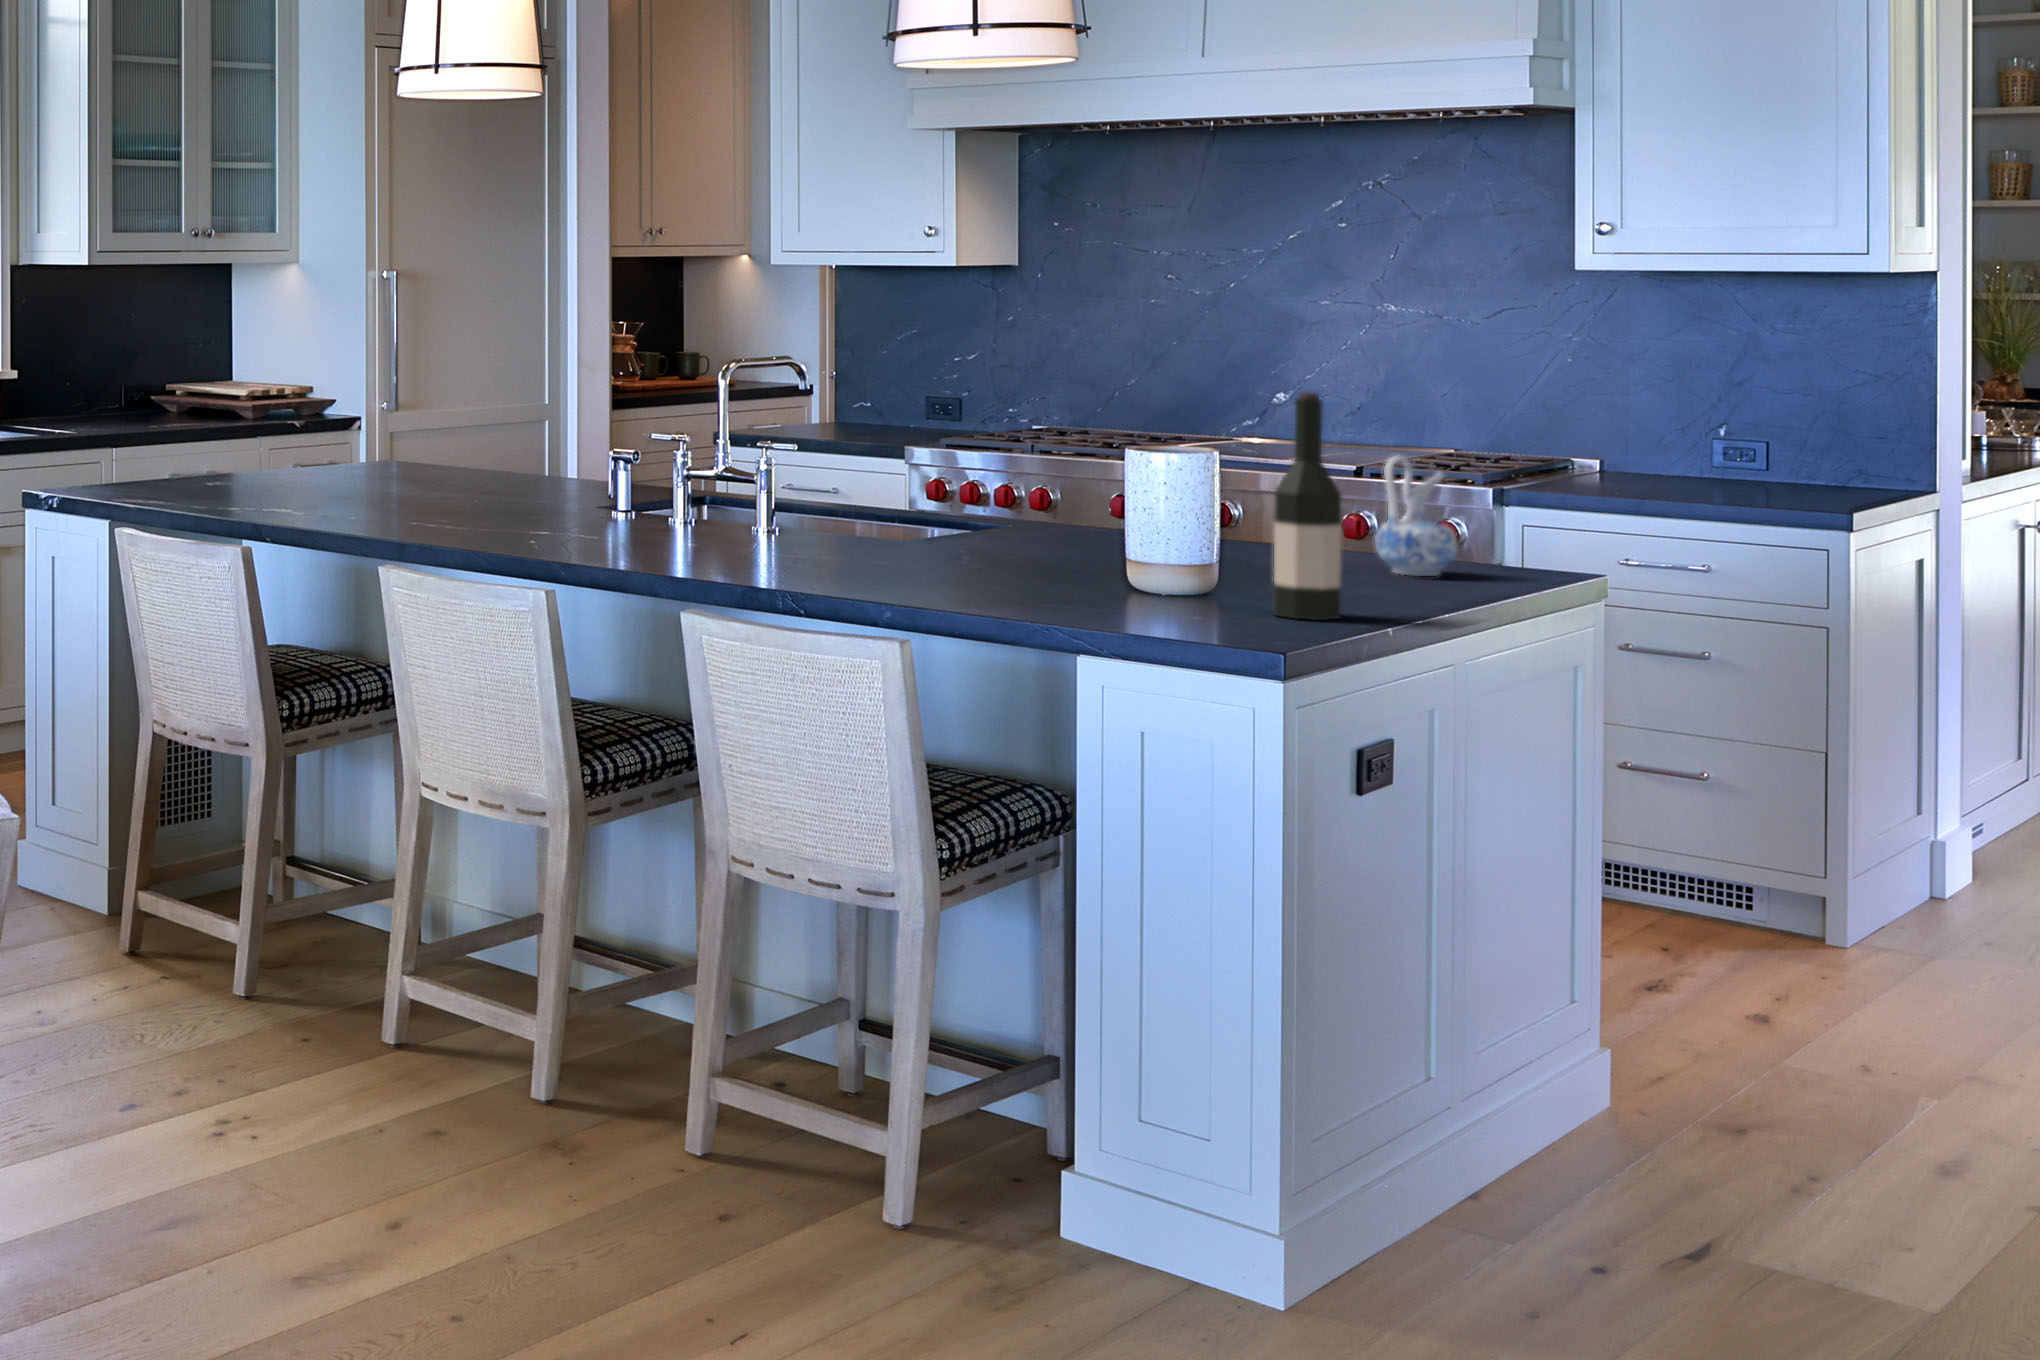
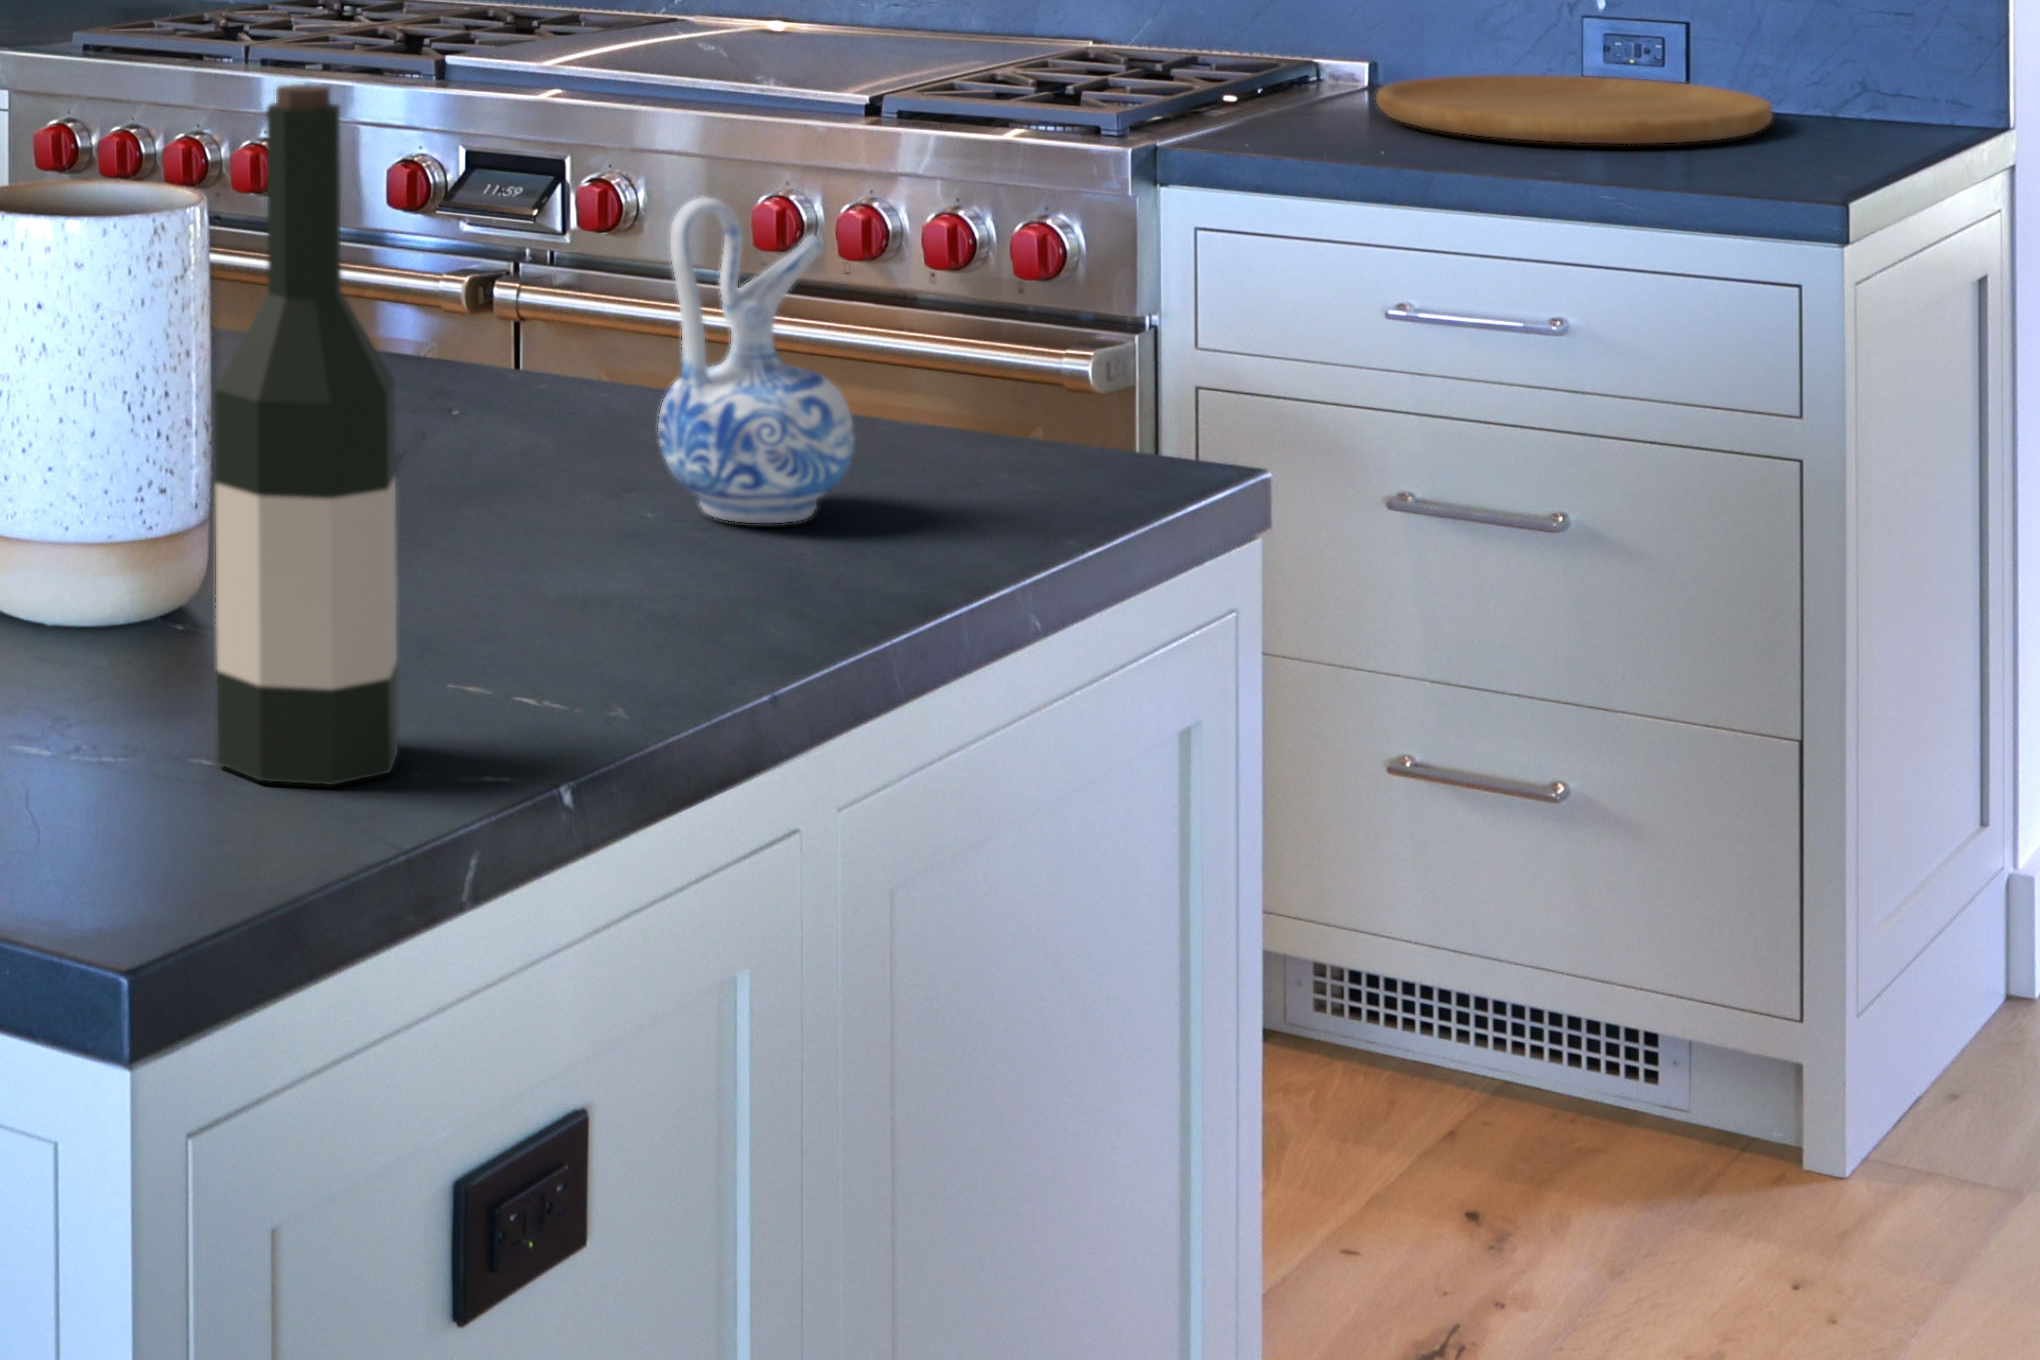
cutting board: none [1610,462,1818,488] -> present [1376,75,1772,144]

